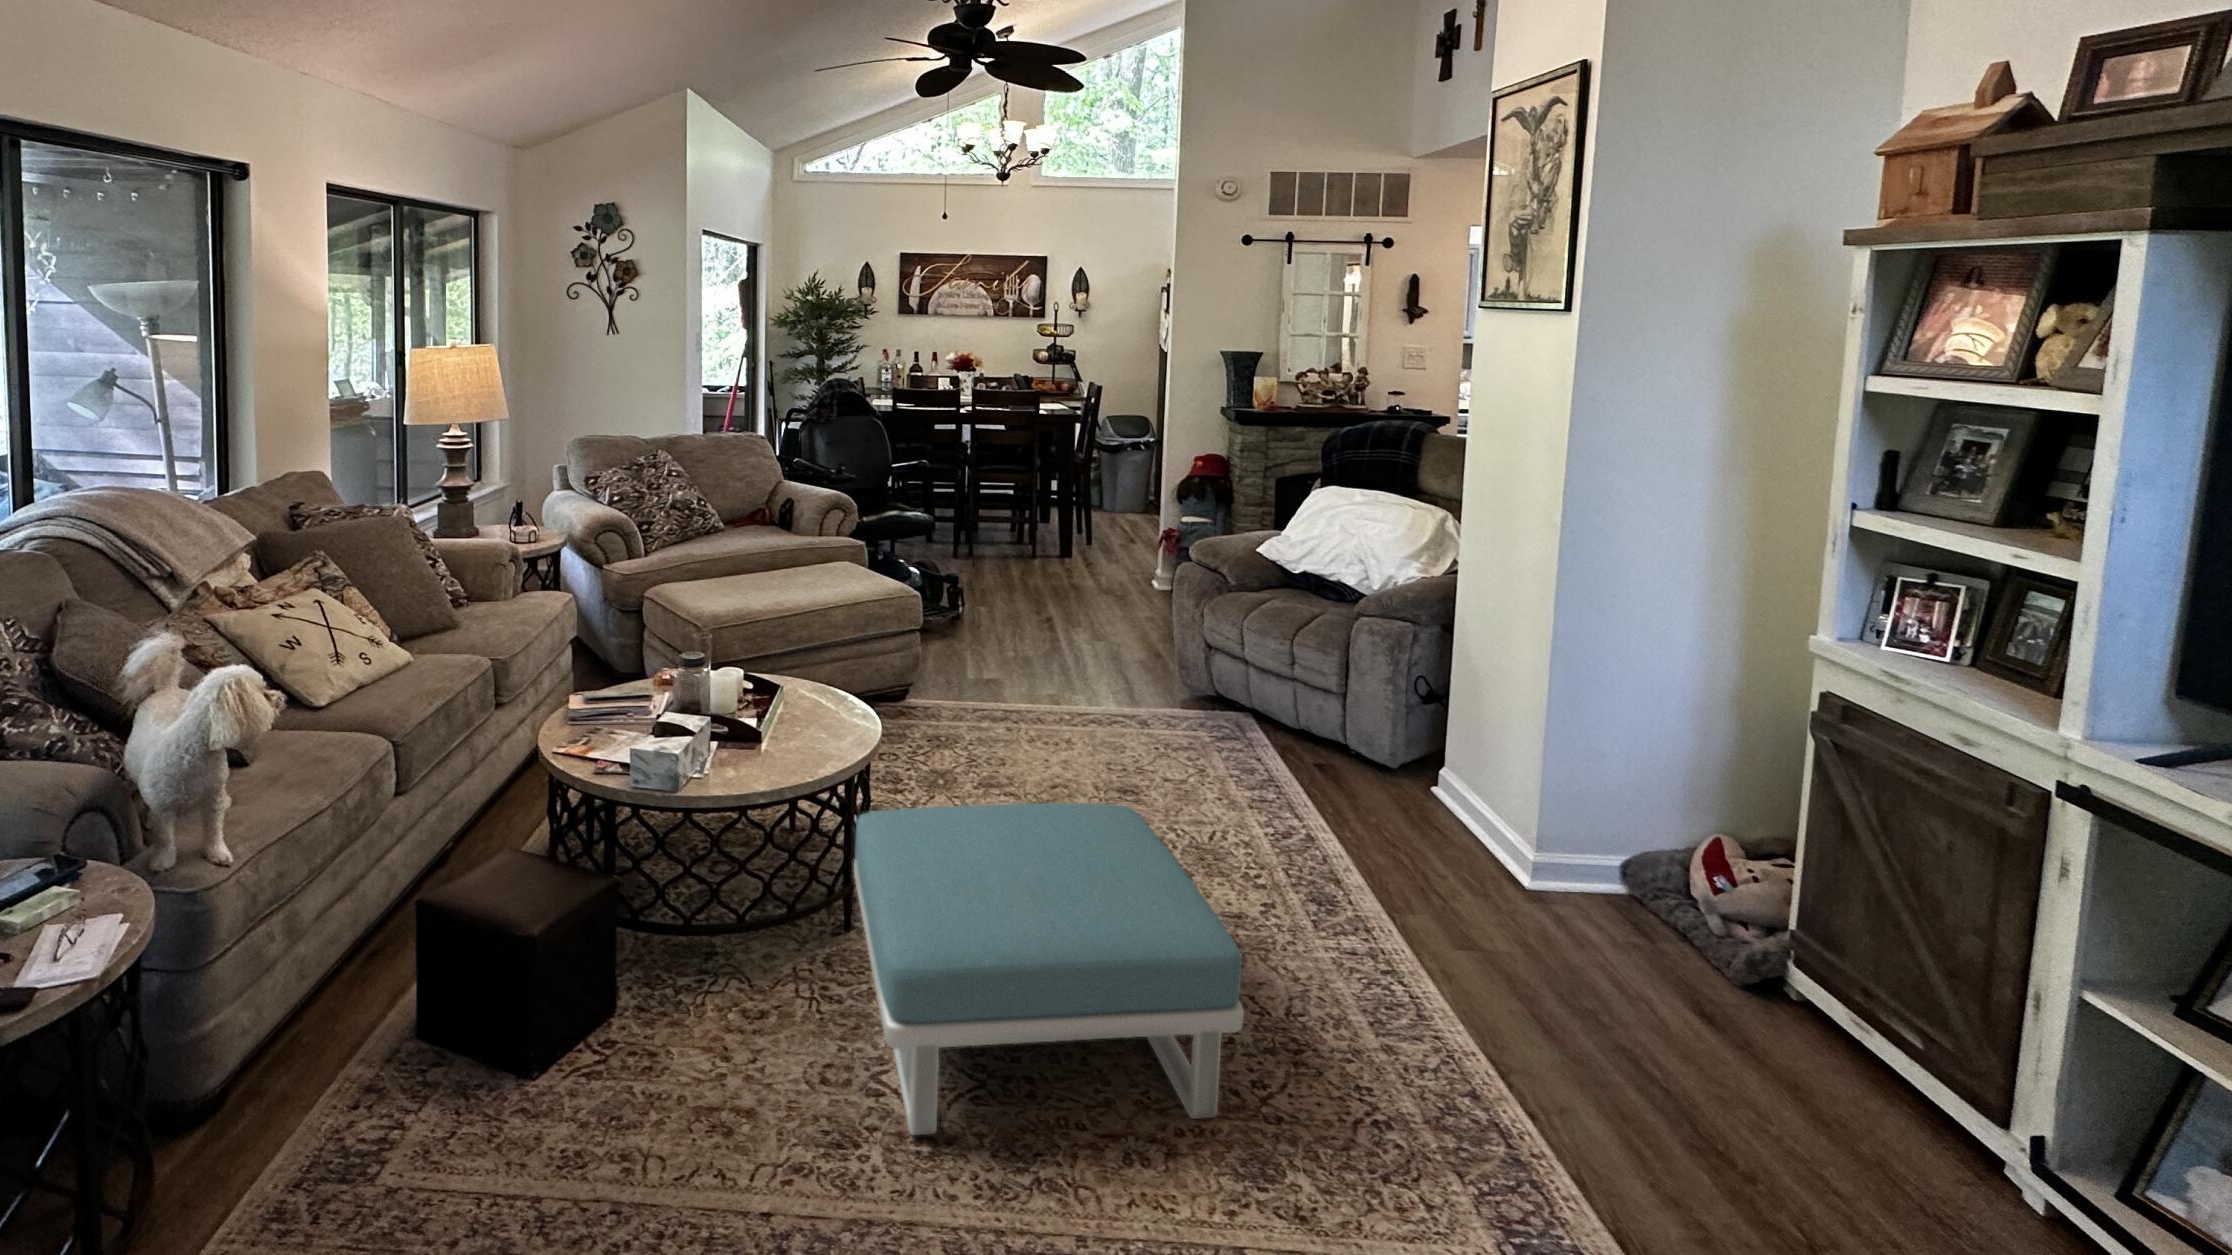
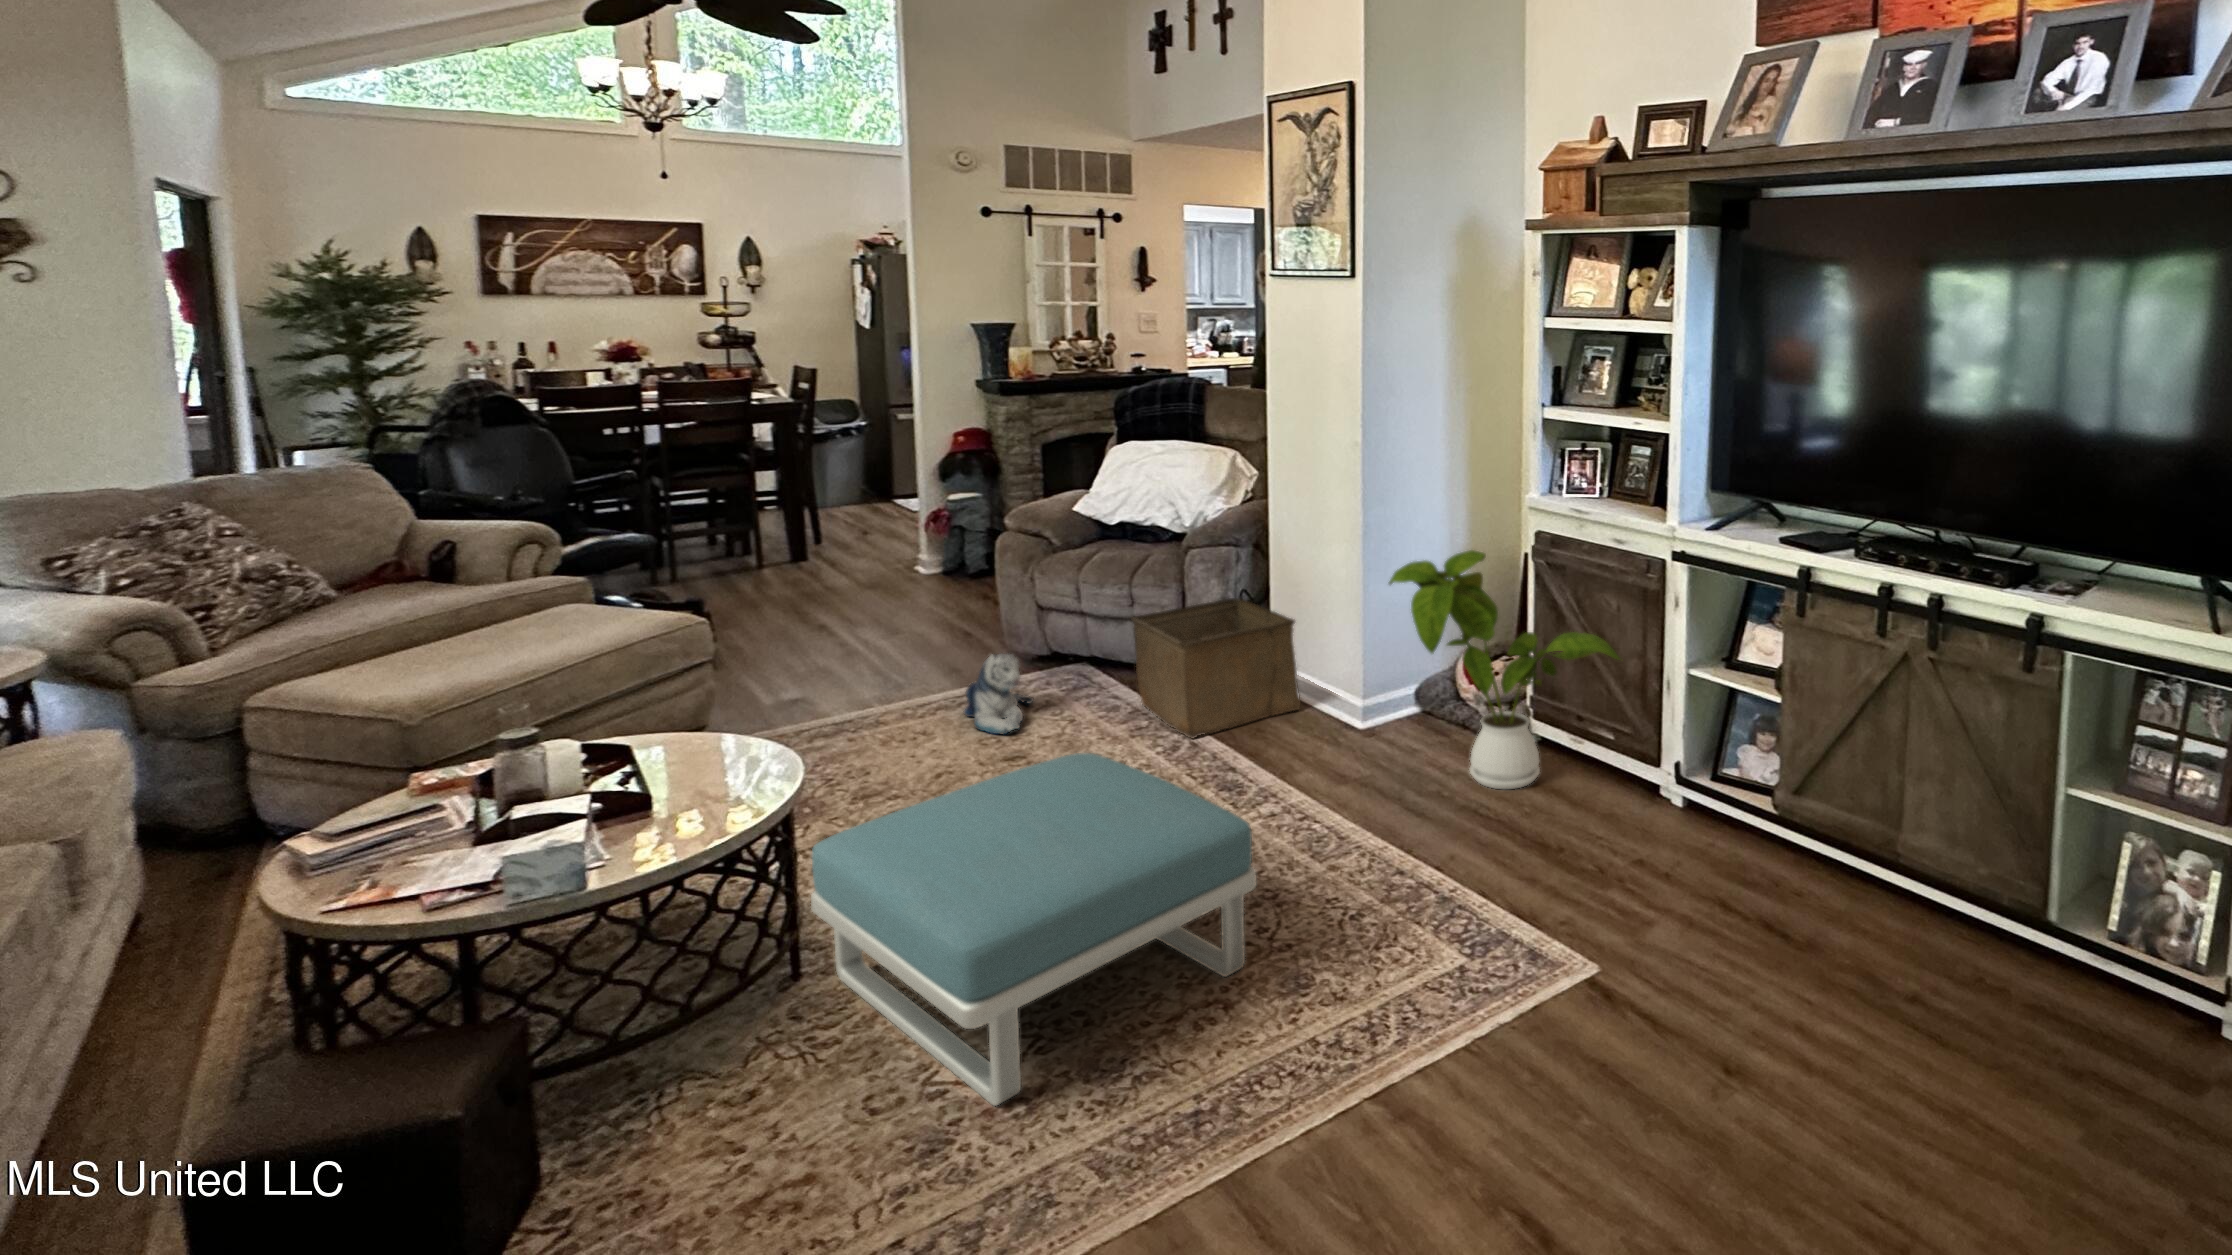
storage bin: none [1273,675,1458,836] -> present [1132,598,1301,738]
plush toy: none [1106,679,1174,763] -> present [964,653,1033,735]
house plant: none [1536,690,1928,1054] -> present [1389,550,1620,789]

